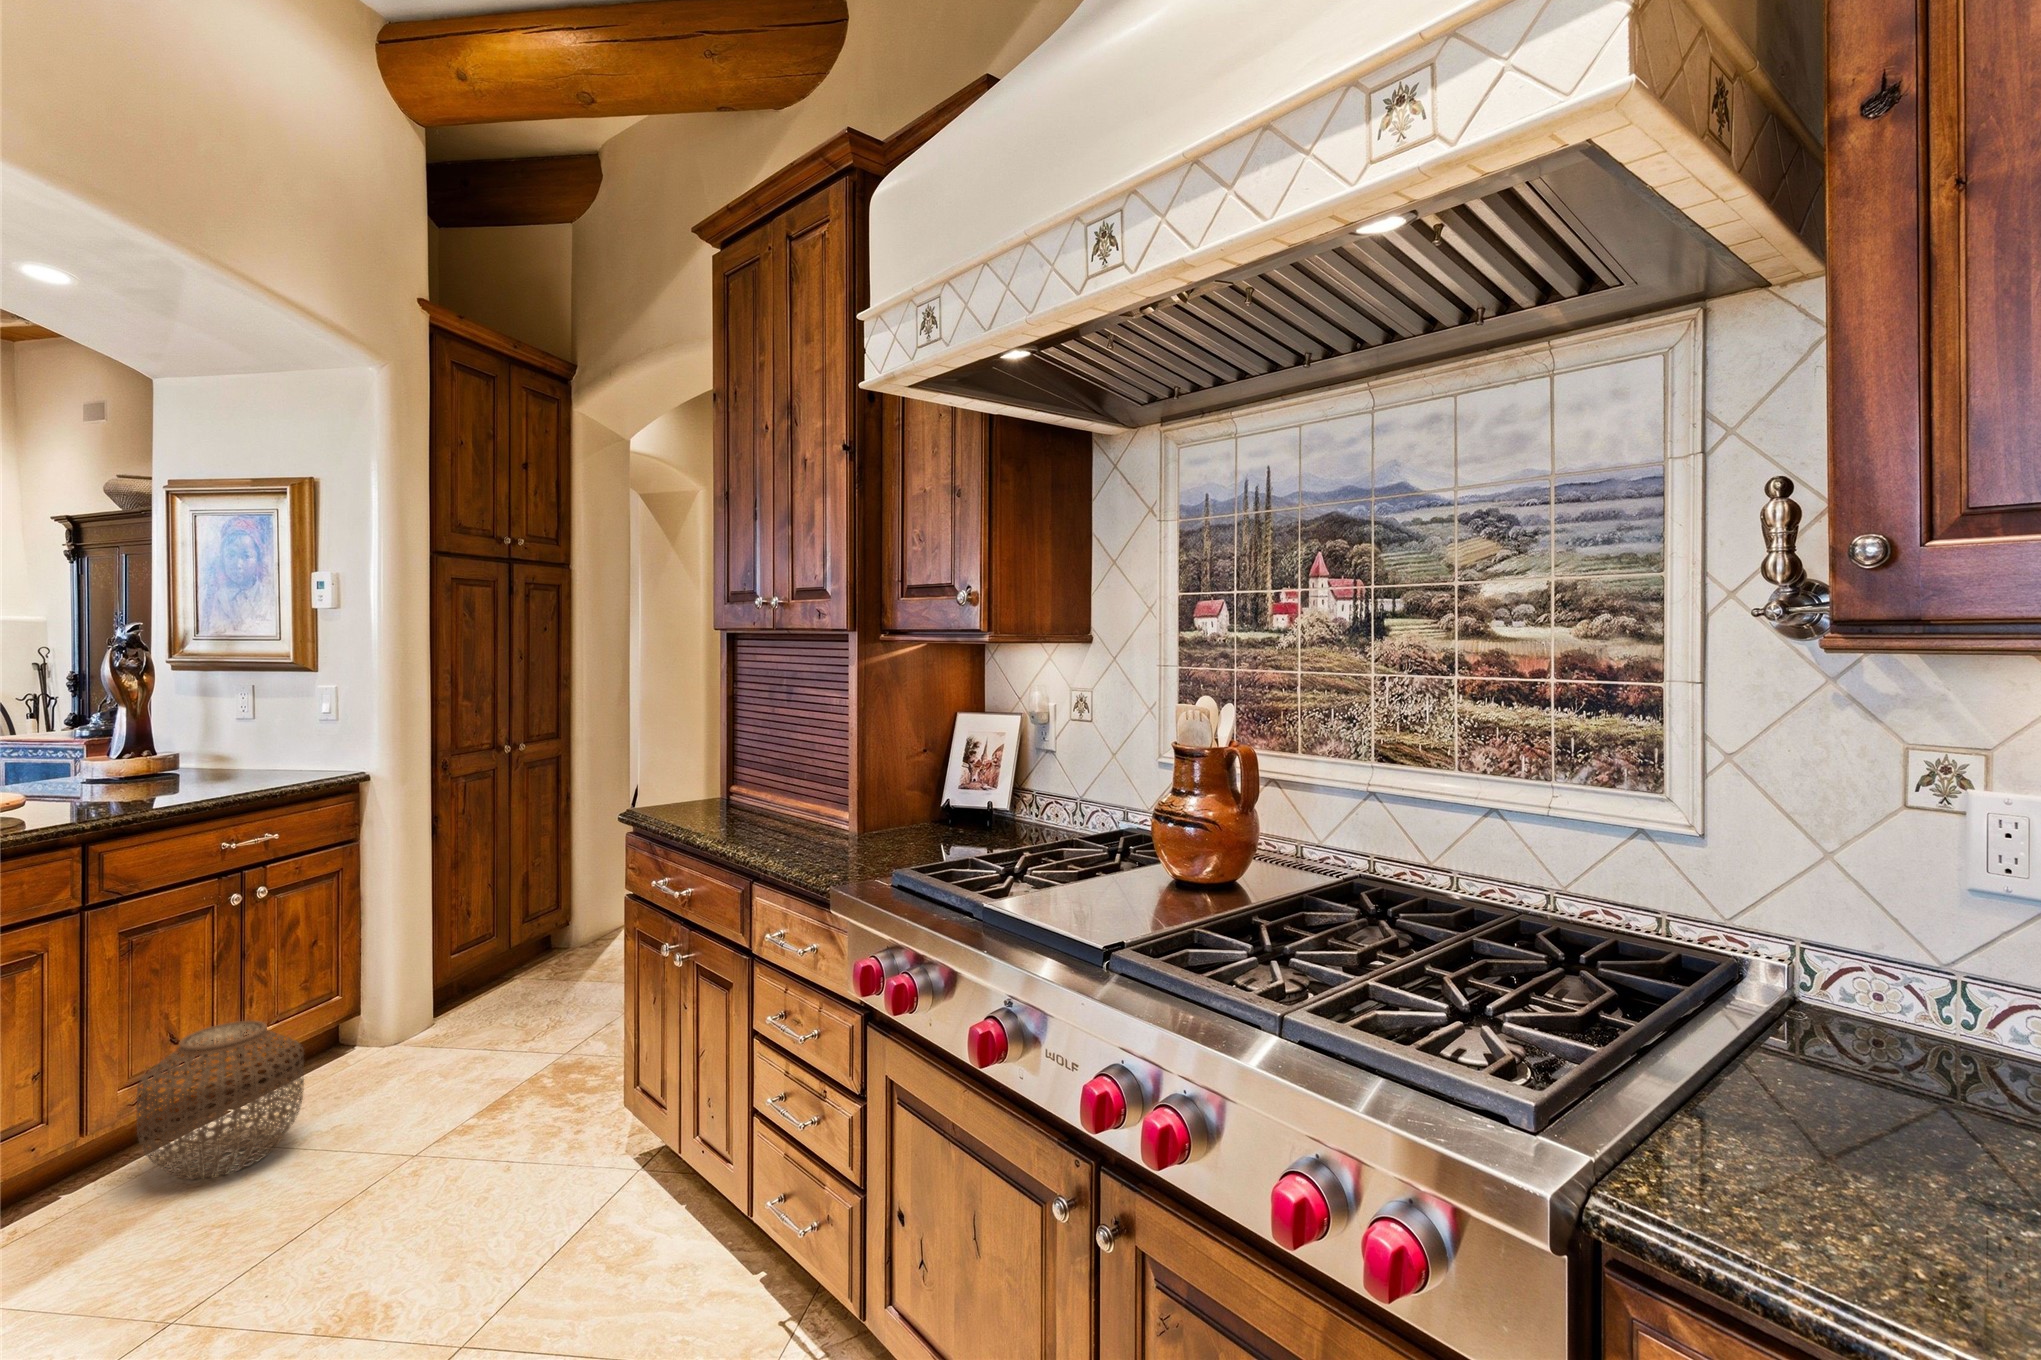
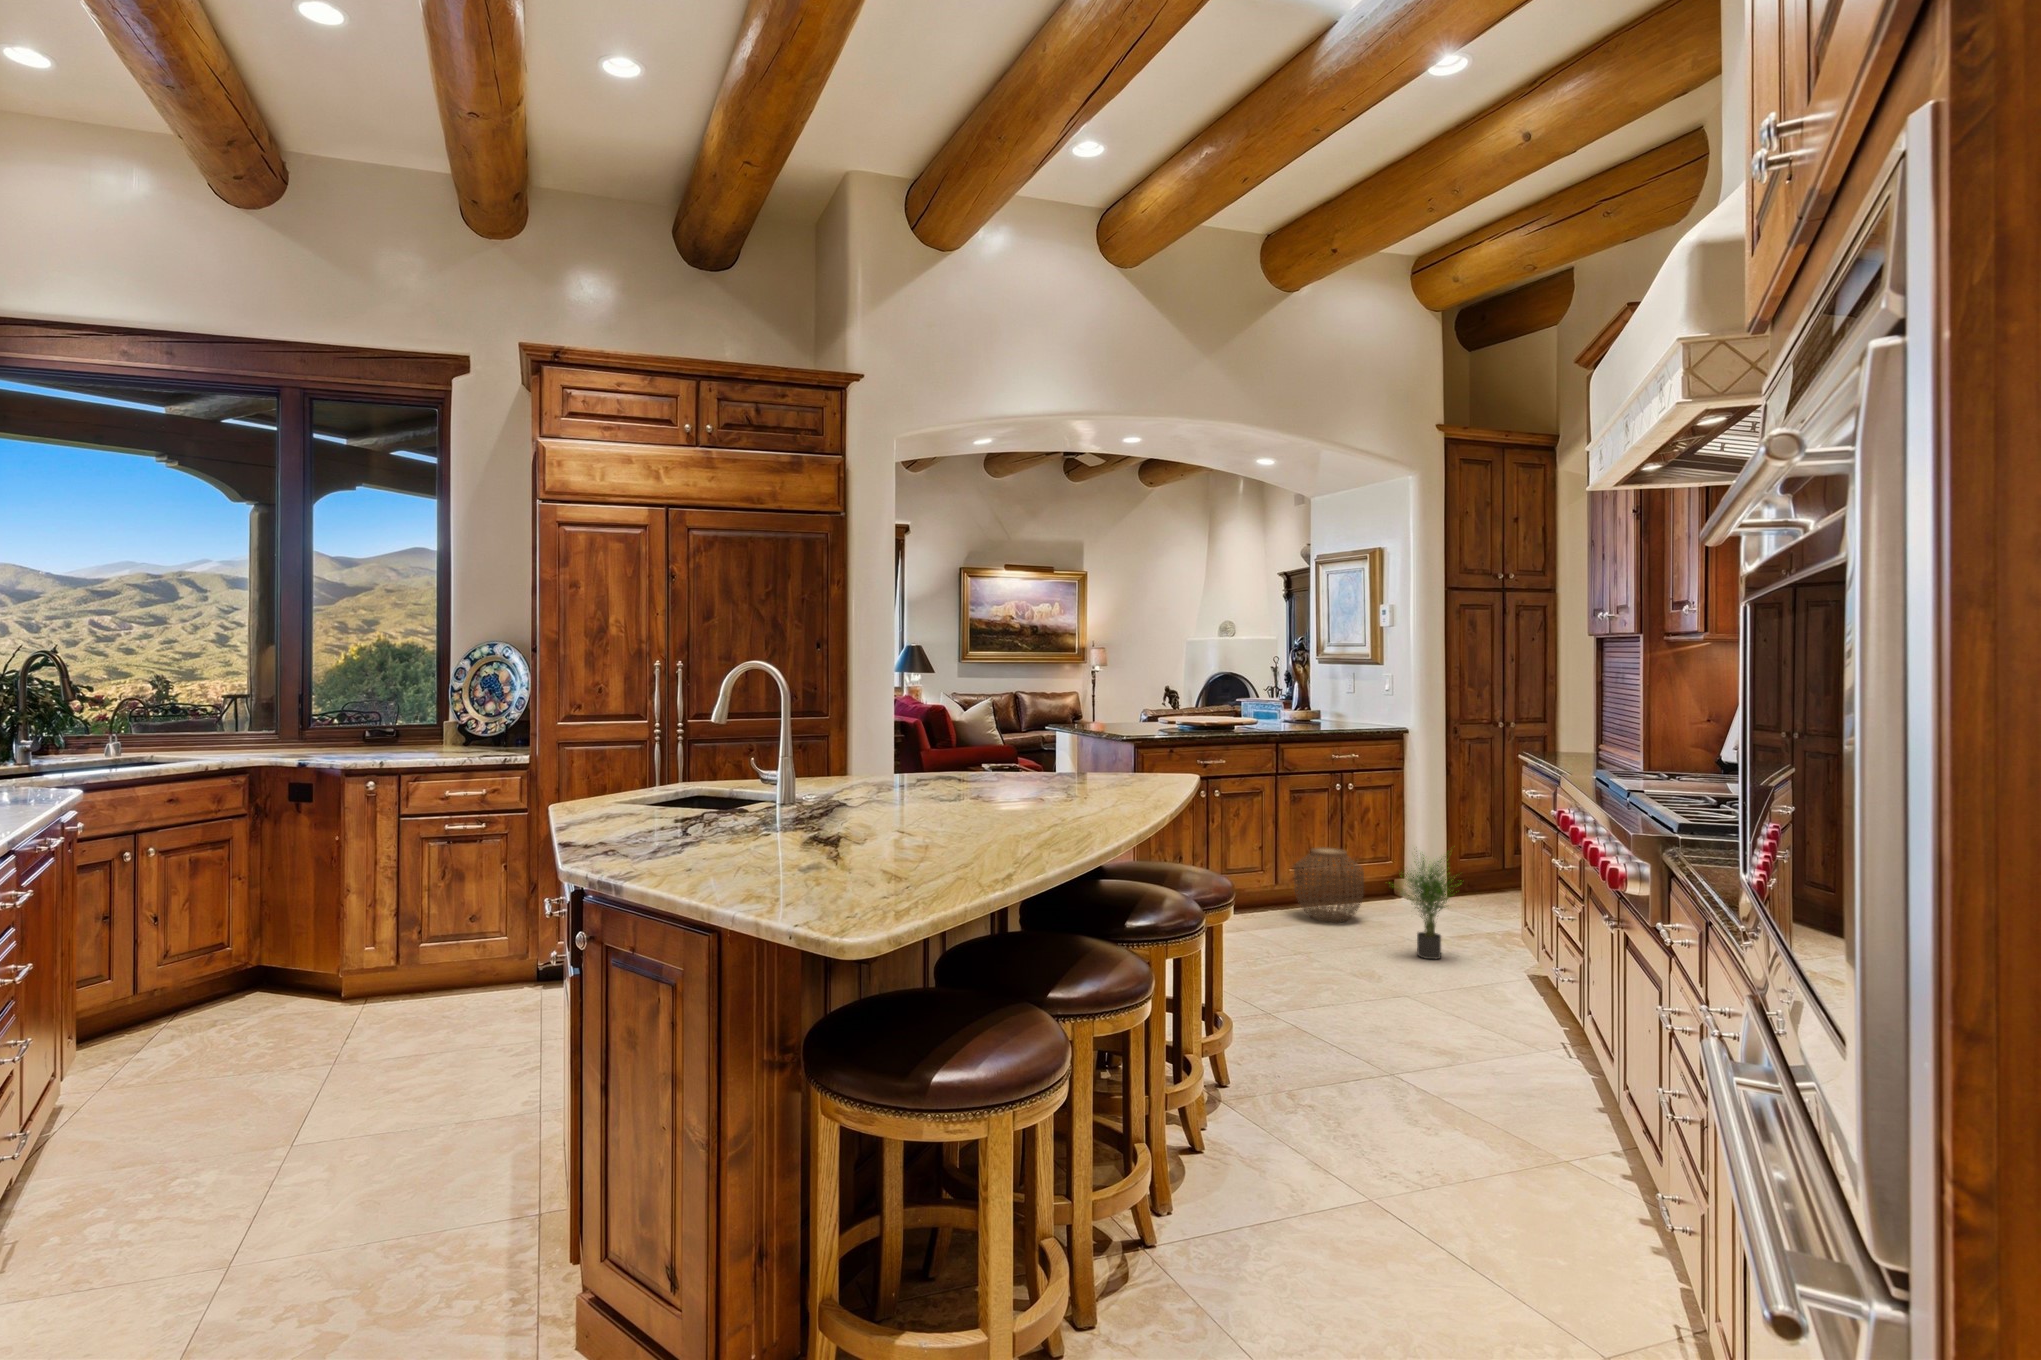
potted plant: none [370,981,538,1199] -> present [1392,854,1459,959]

